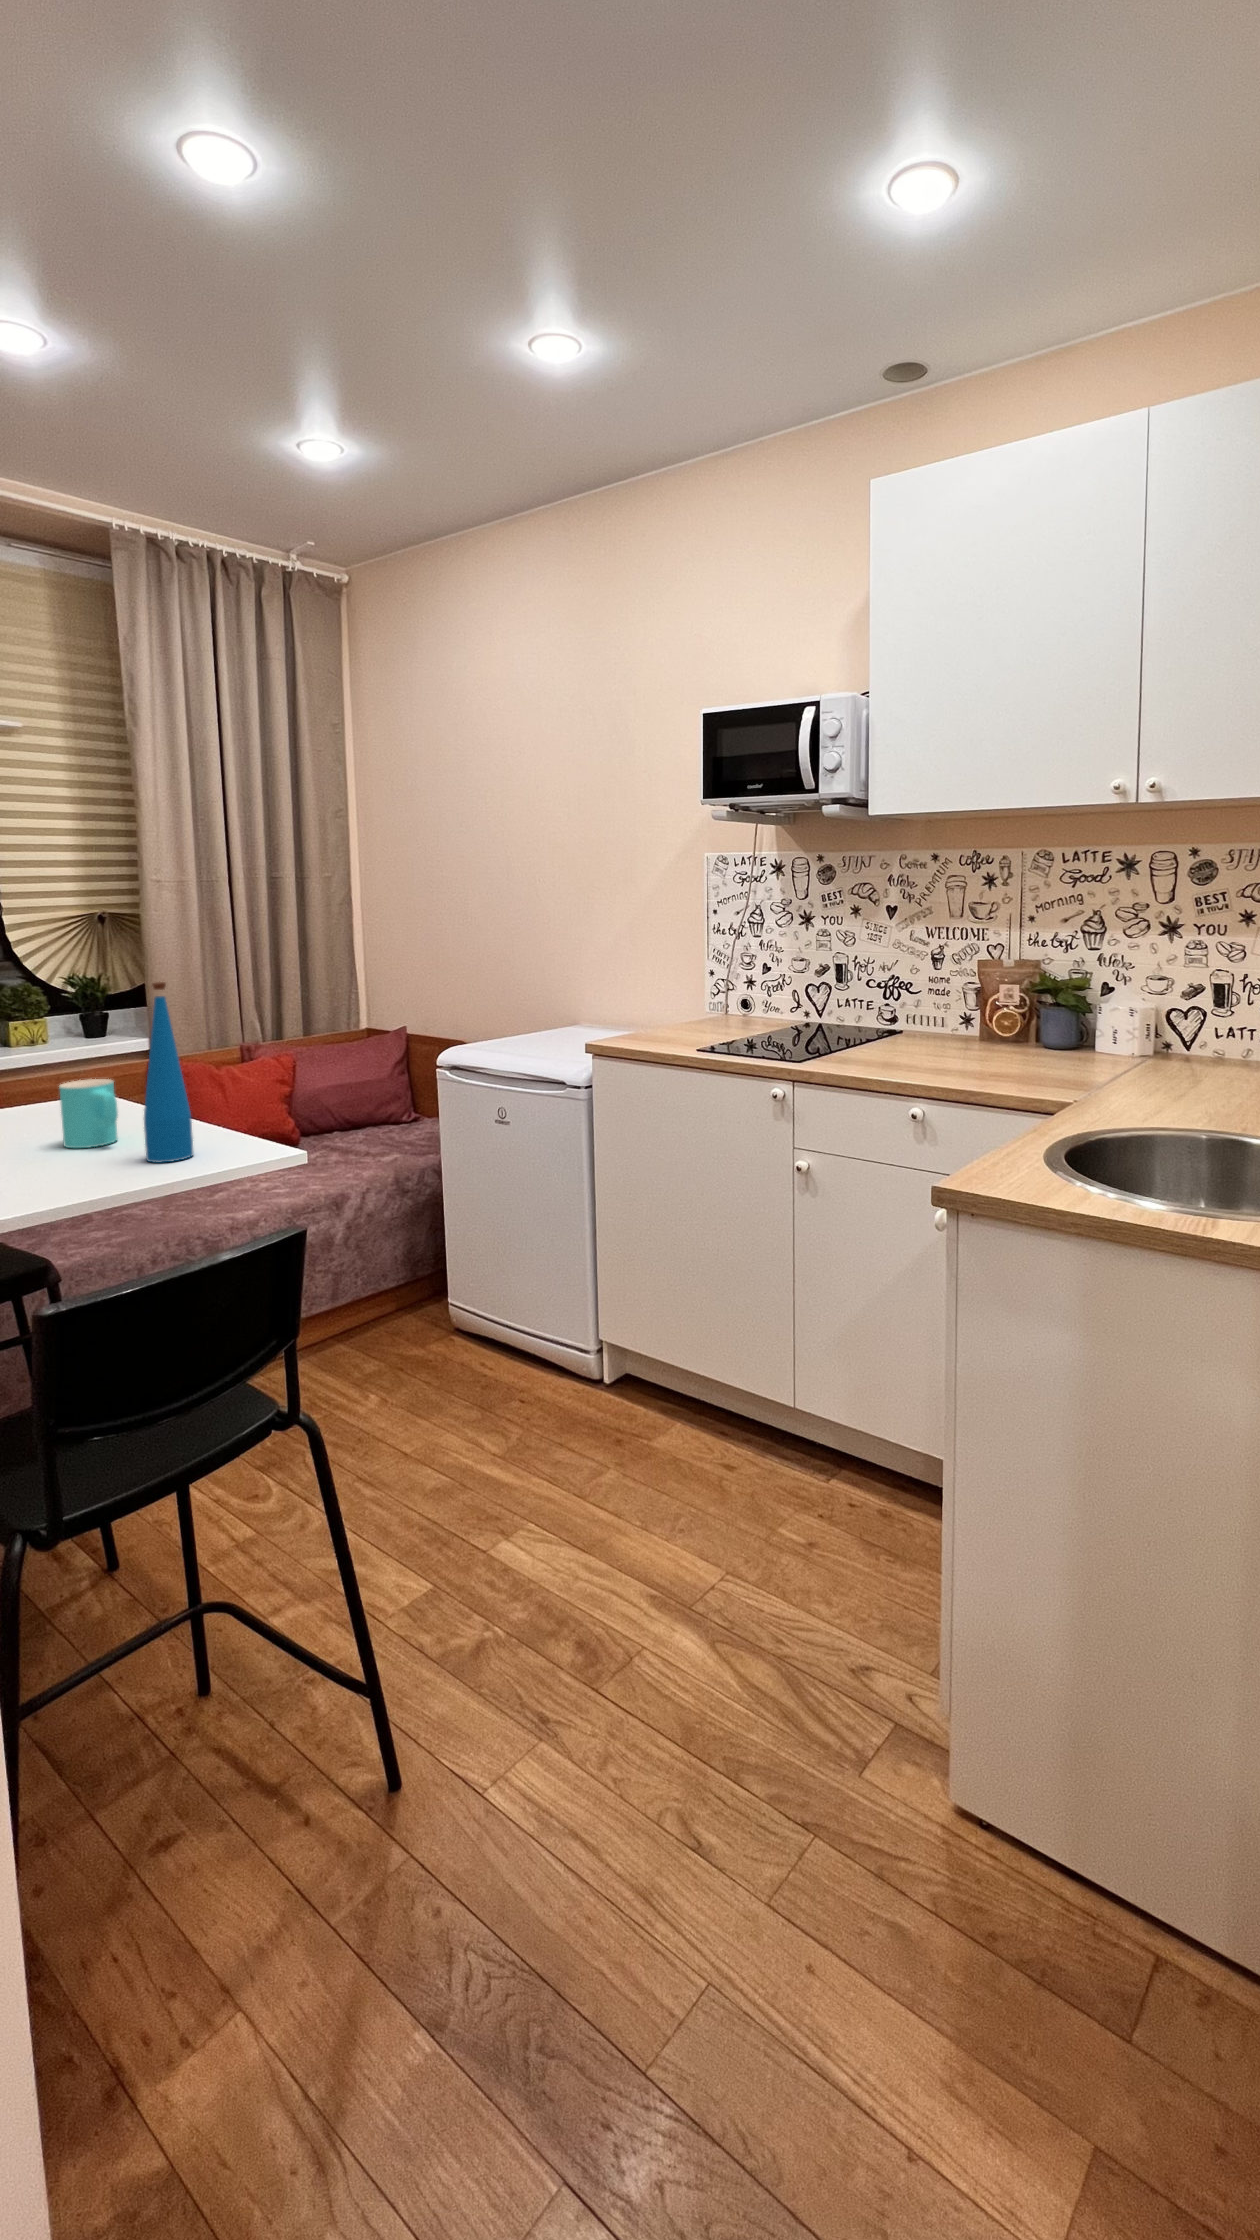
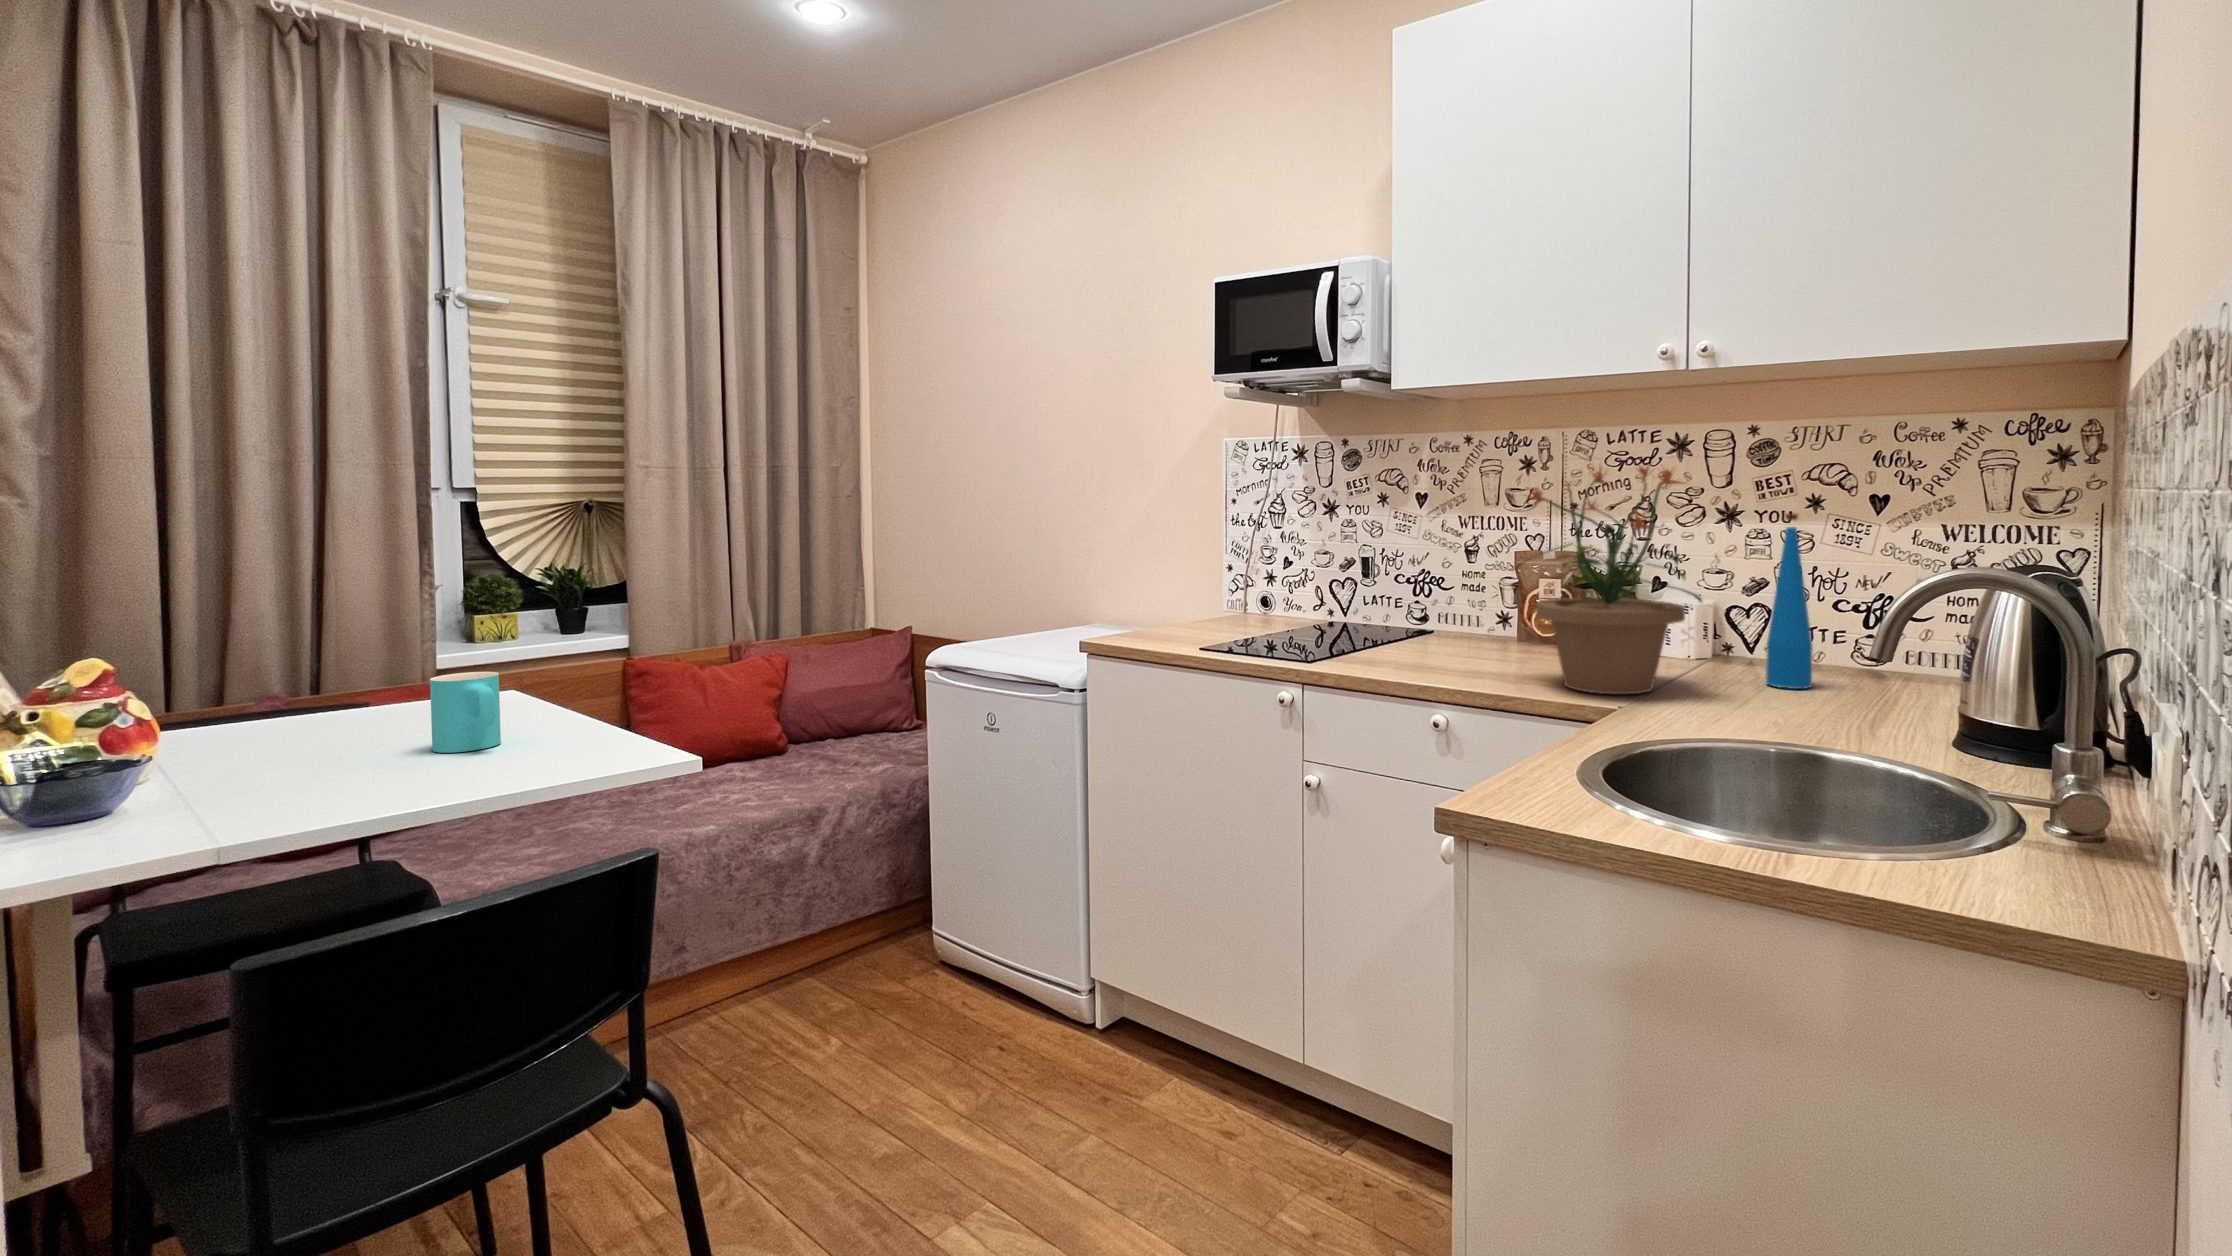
potted plant: none [980,885,1148,1089] -> present [1515,466,1702,694]
bottle: present [144,982,193,1162] -> present [1766,514,1813,689]

